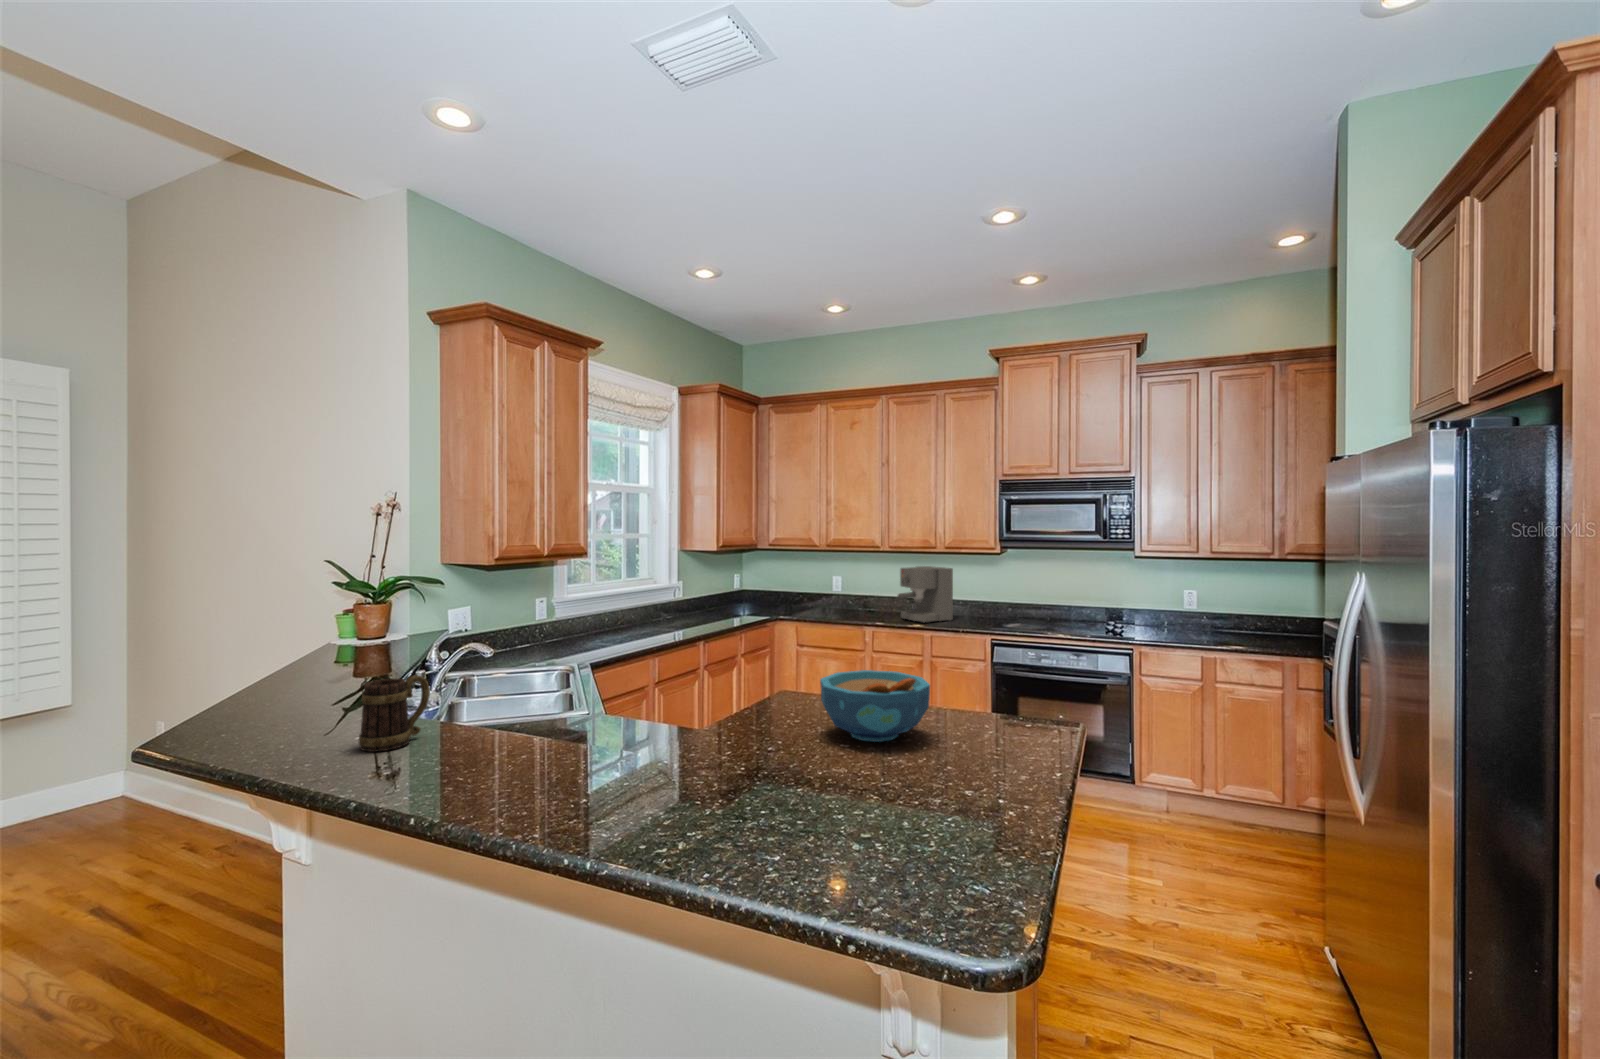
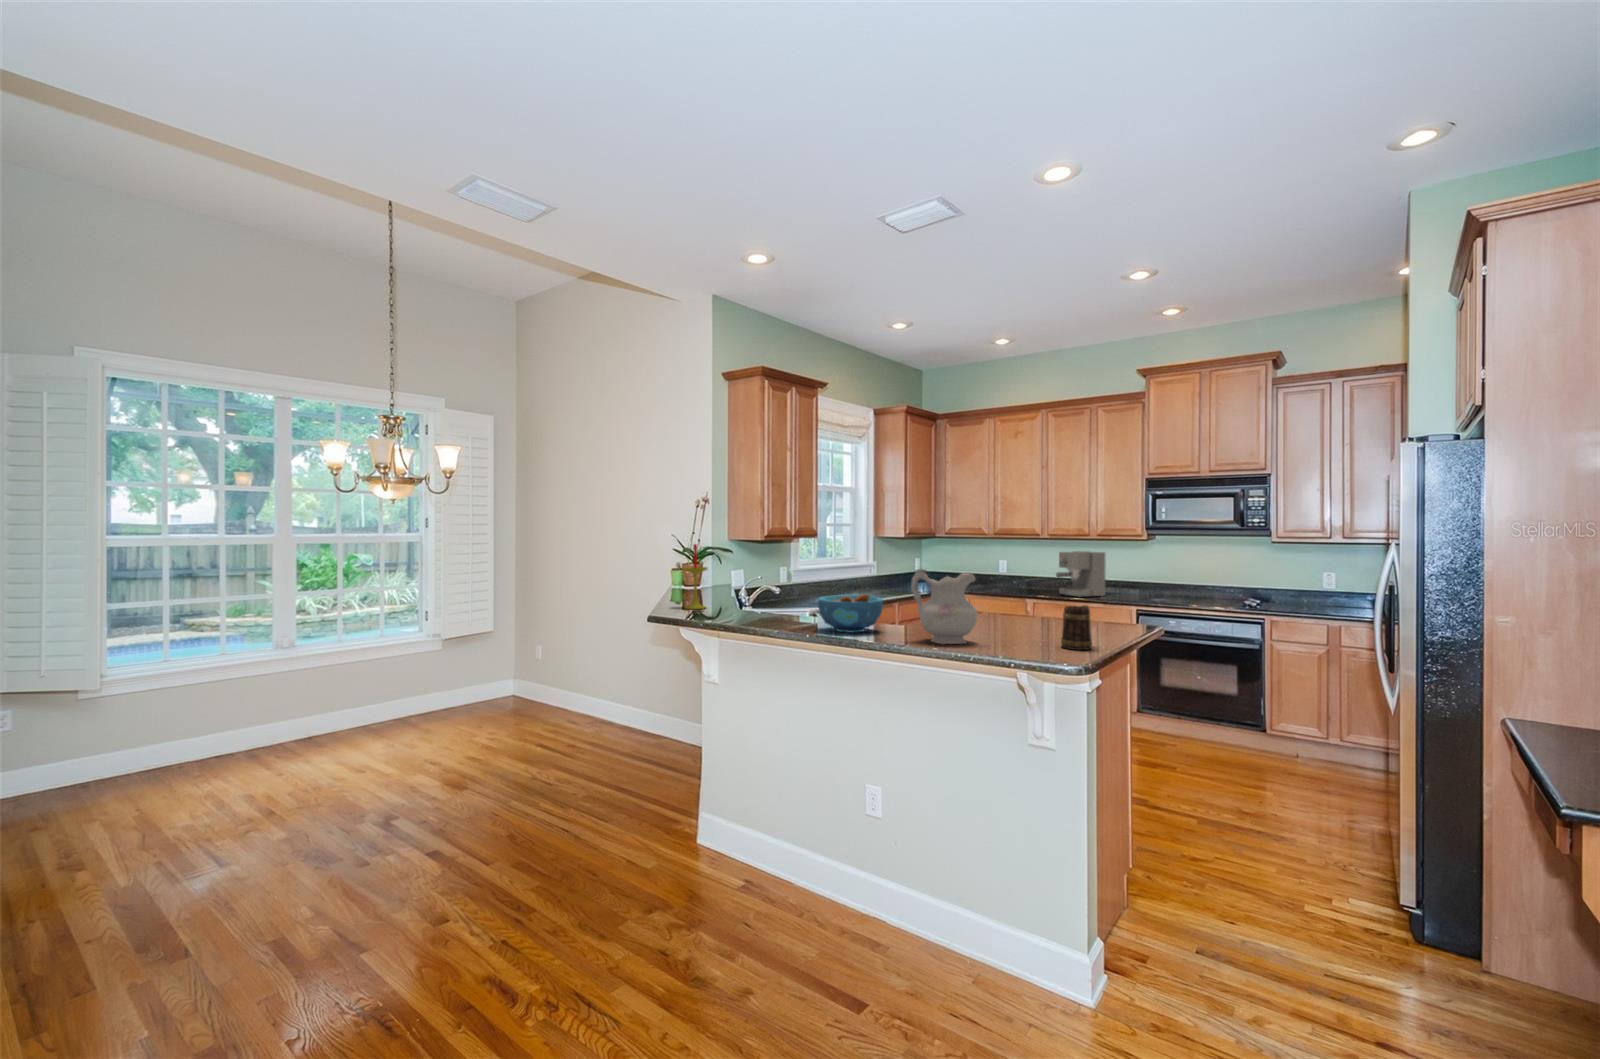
candle: none [274,579,342,700] -> present [683,544,707,609]
ceramic pitcher: none [658,653,789,812] -> present [911,569,977,644]
bowl: present [820,670,930,742] -> present [818,595,883,633]
mug: present [359,675,430,752] -> present [1061,605,1092,650]

